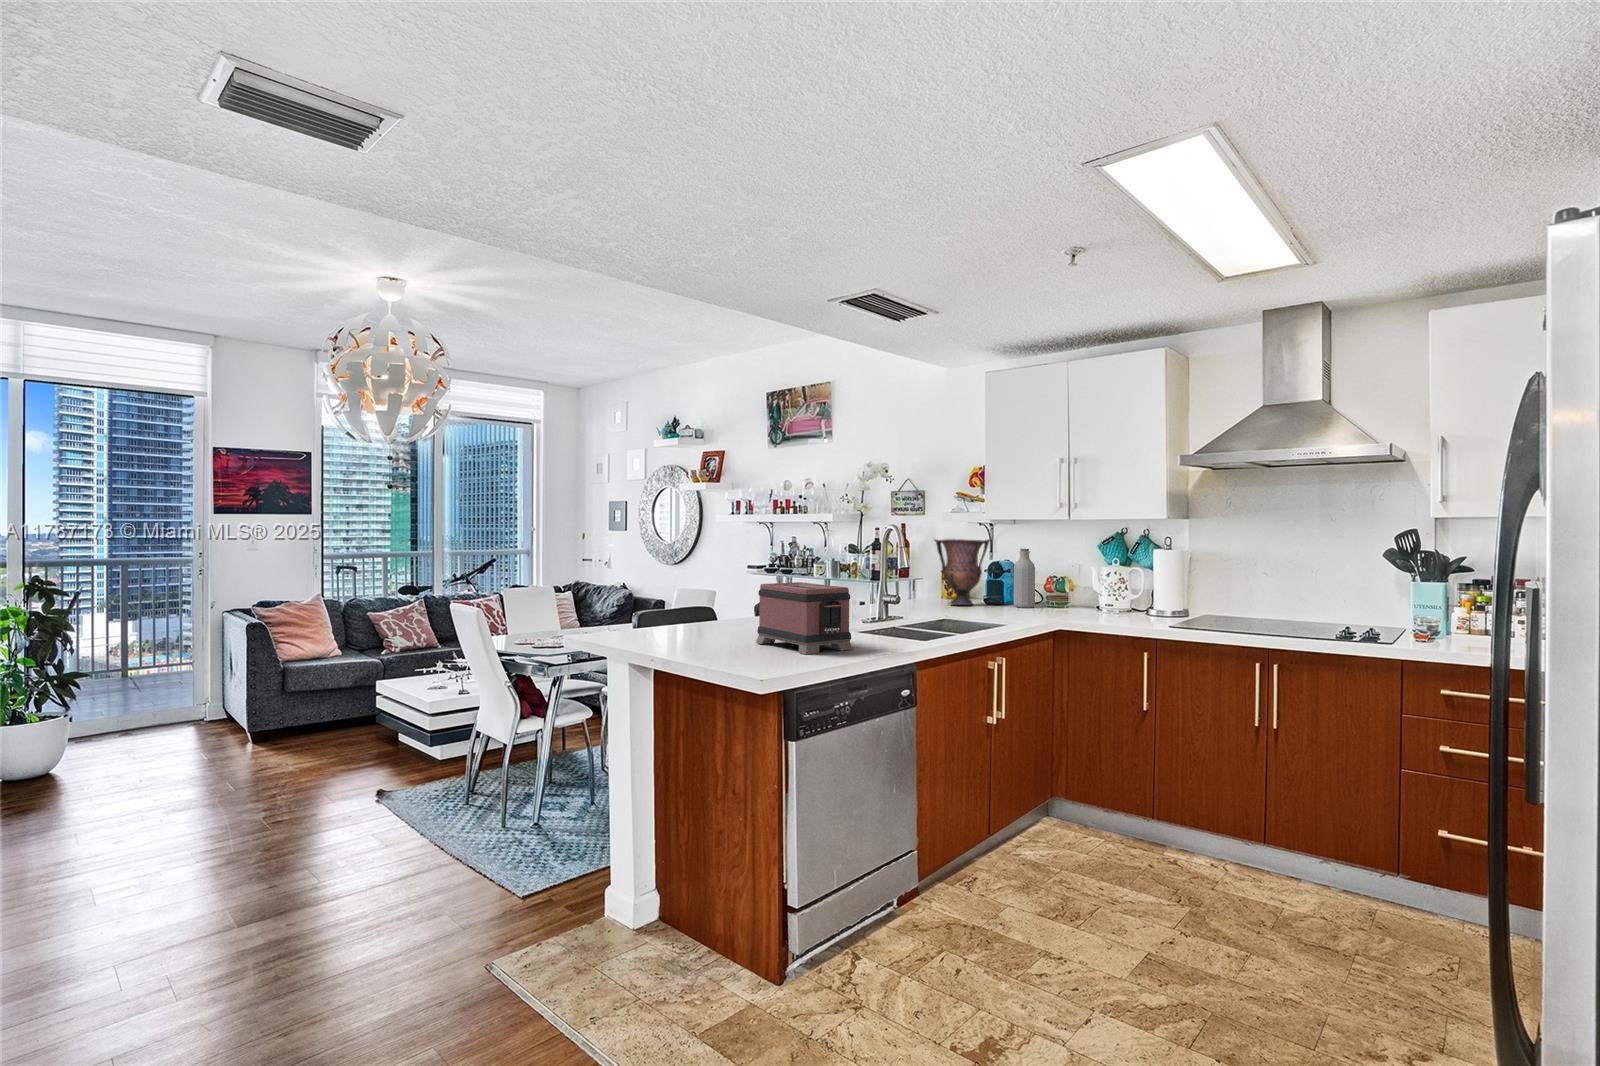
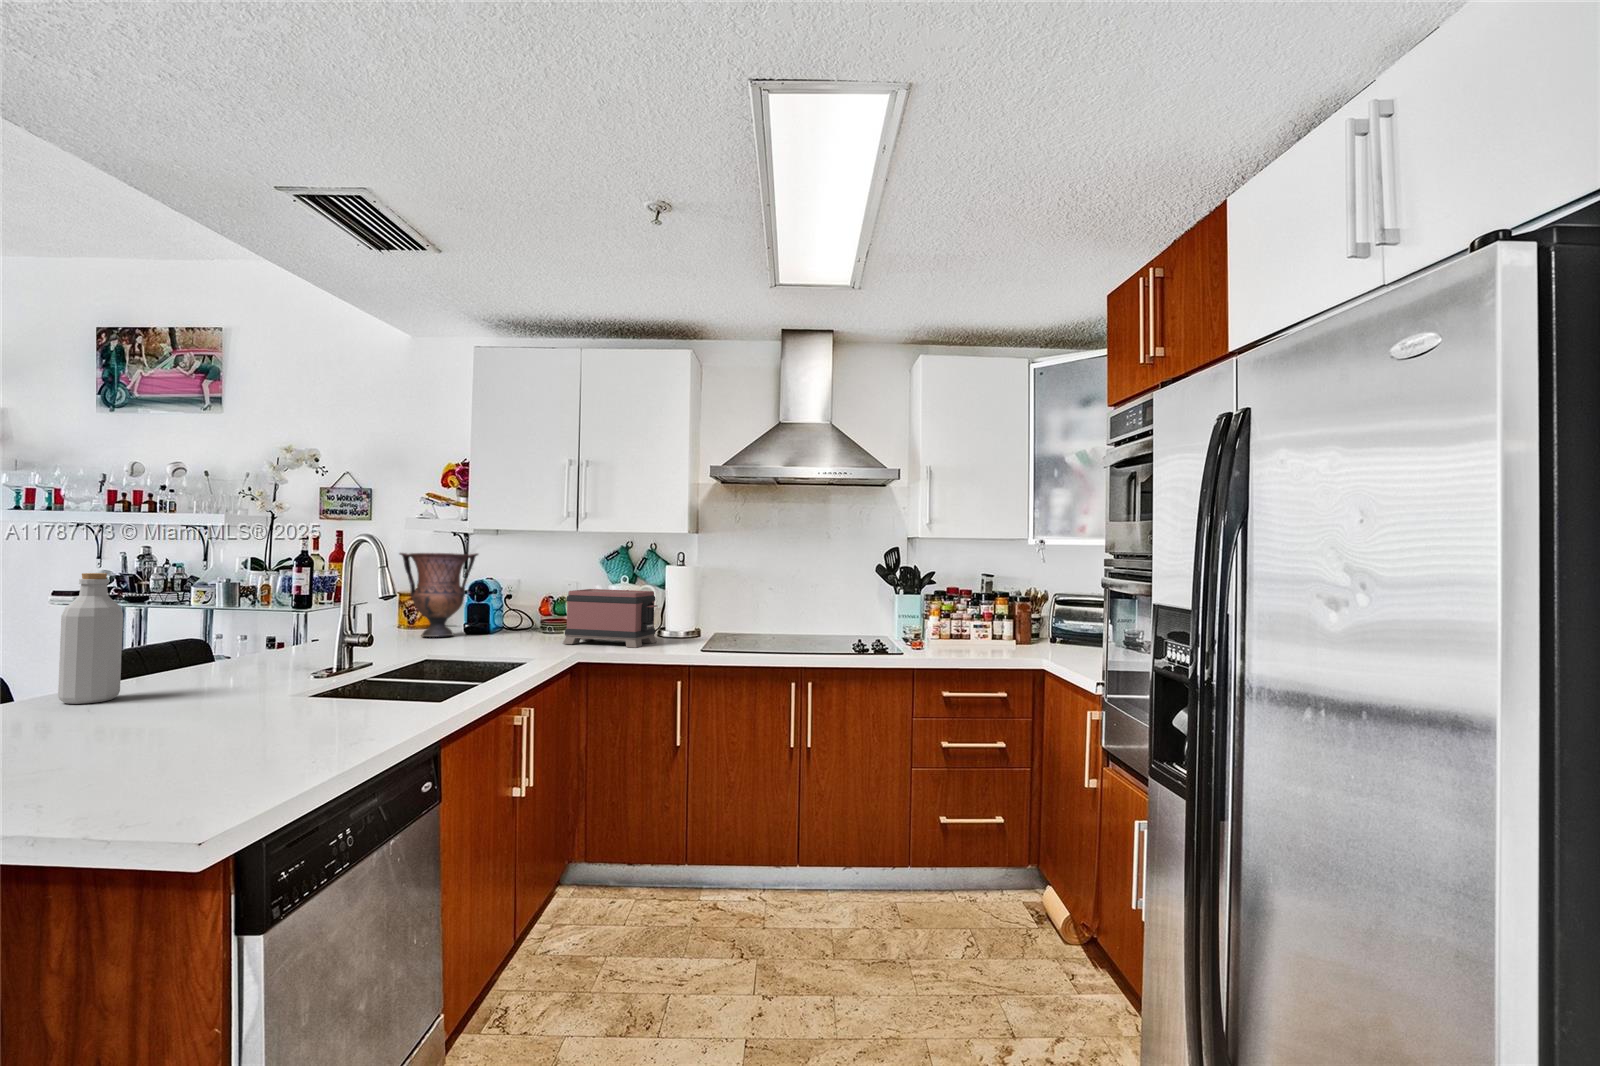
bottle: present [1014,549,1035,608] -> present [58,573,123,704]
toaster: present [756,582,853,654] -> present [563,589,657,648]

